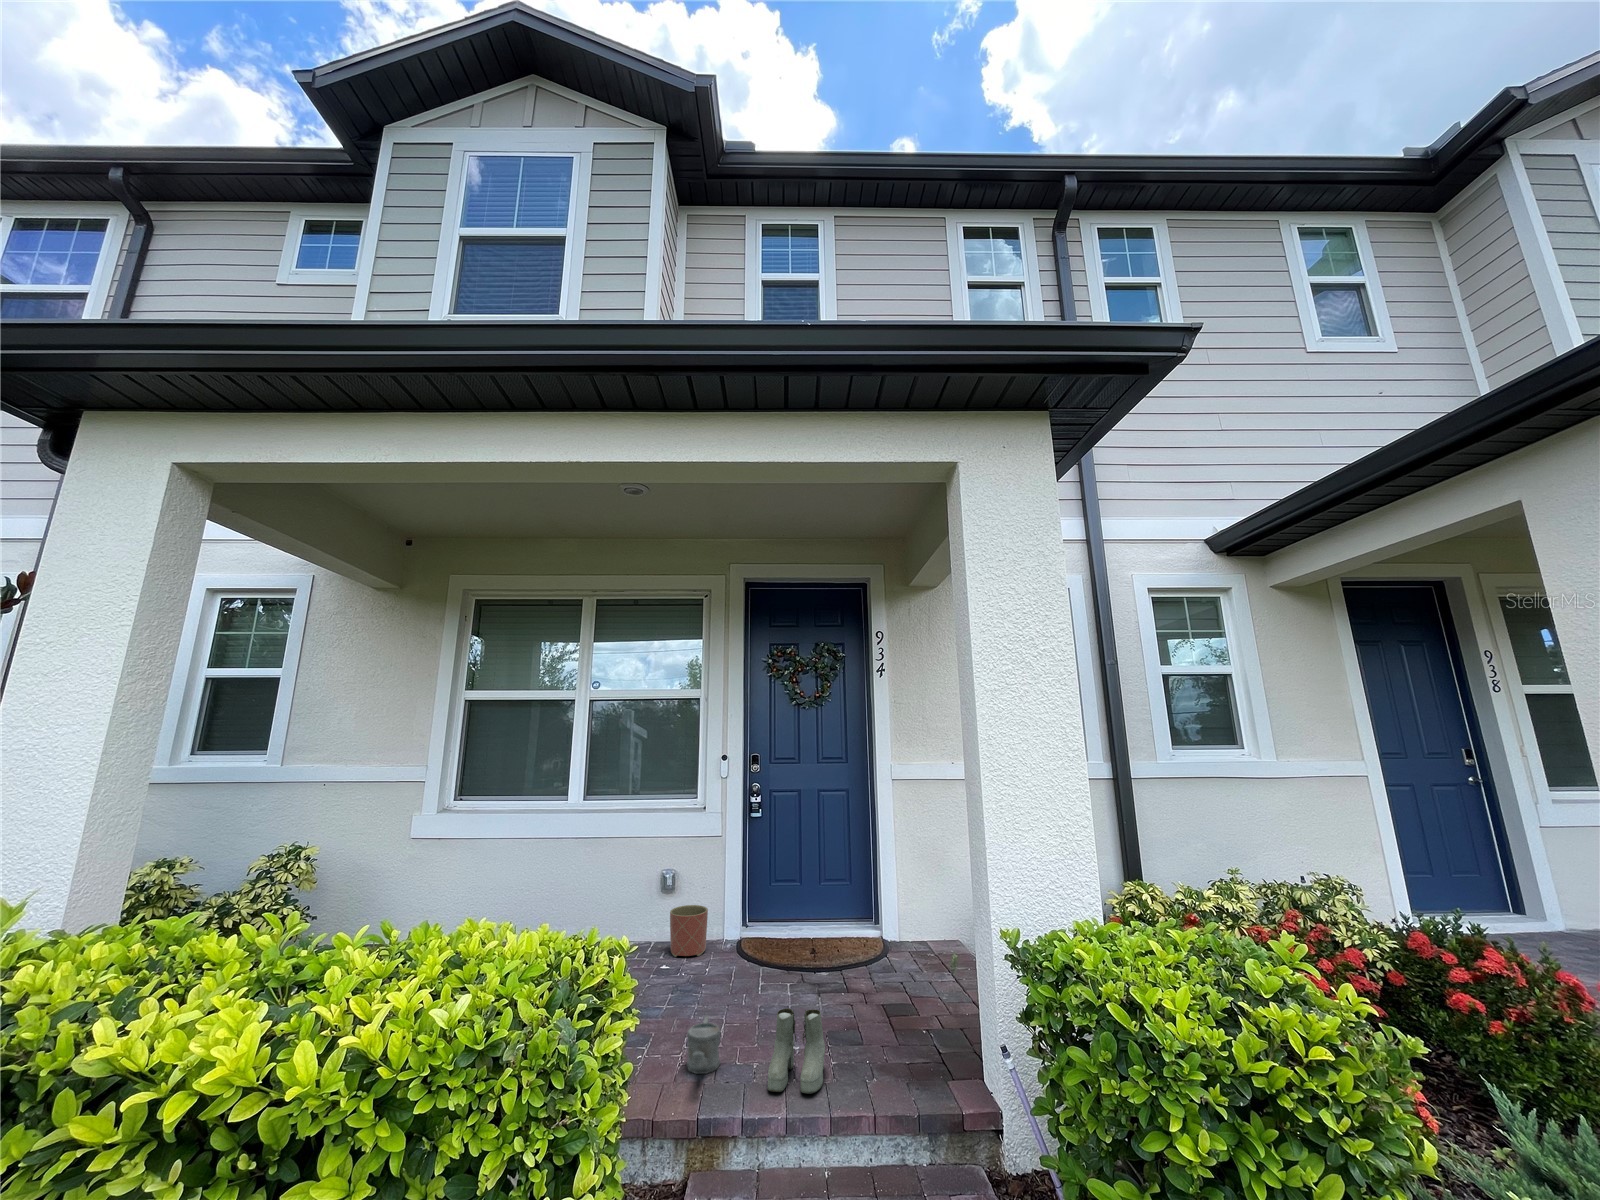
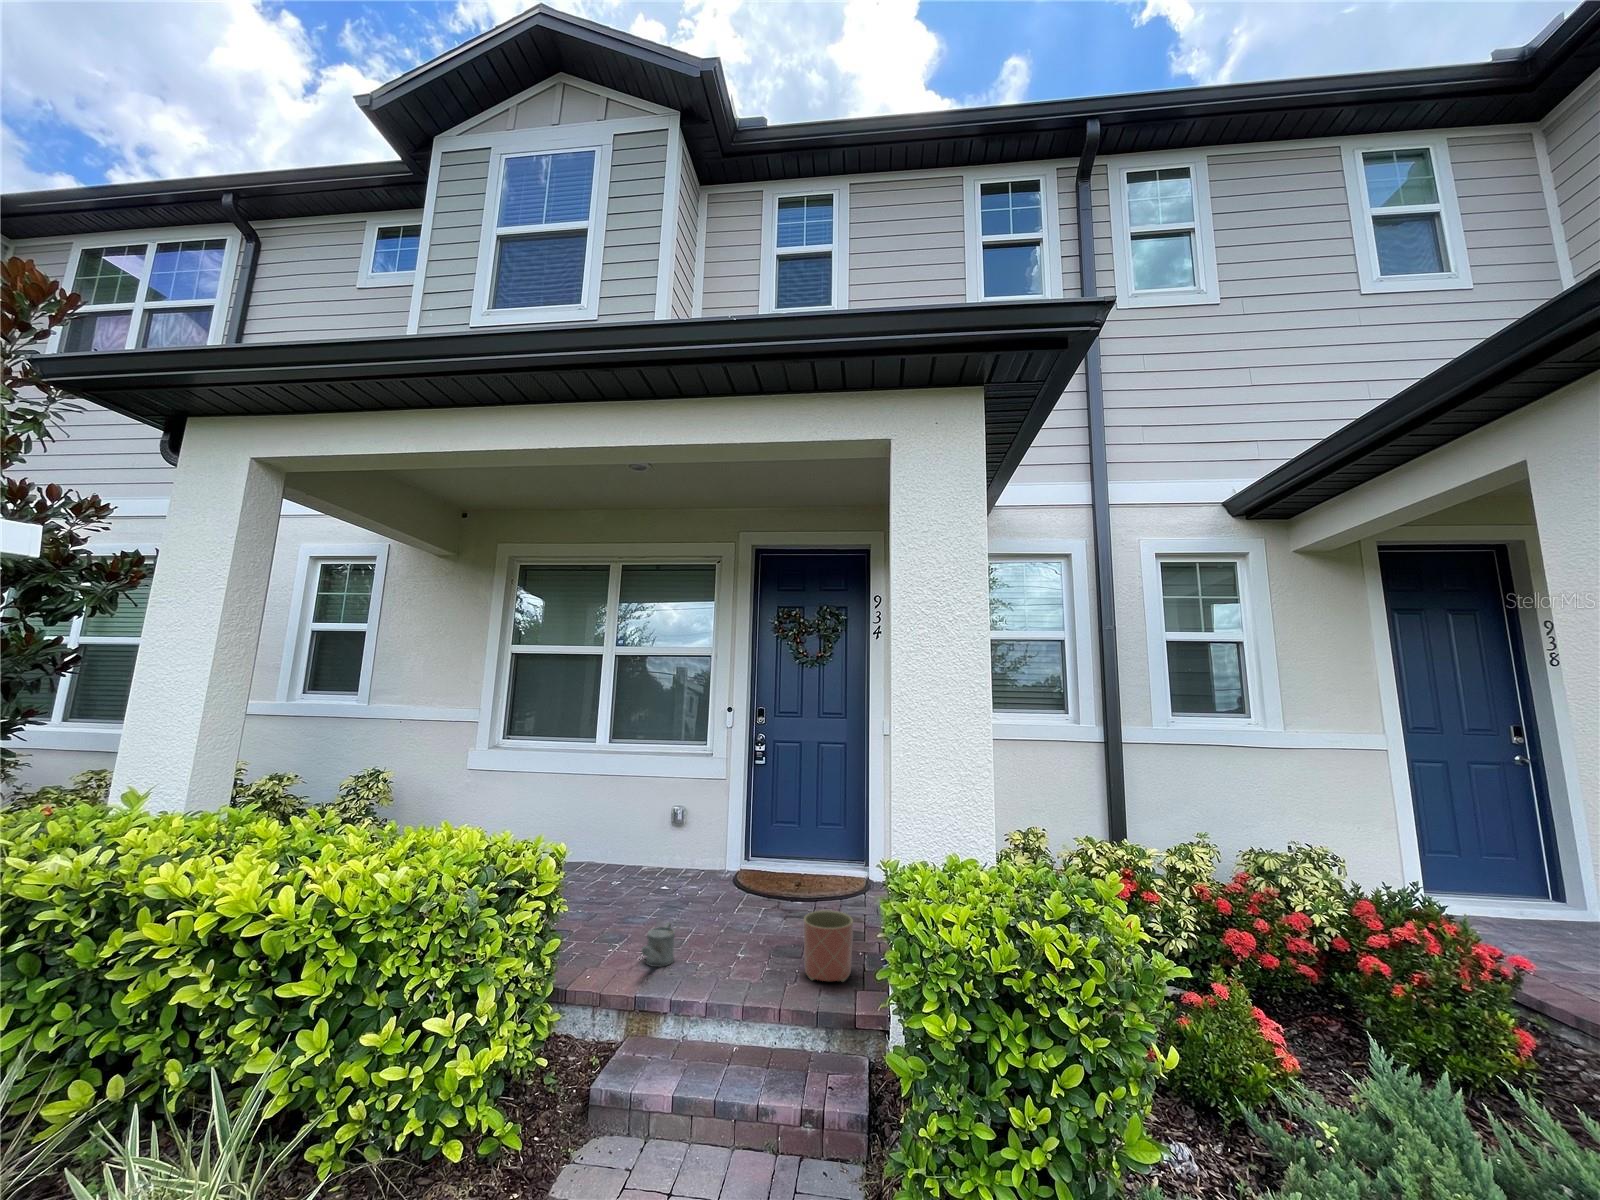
planter: present [670,905,708,957] -> present [803,910,853,982]
boots: present [767,1008,825,1094] -> none [703,920,761,989]

